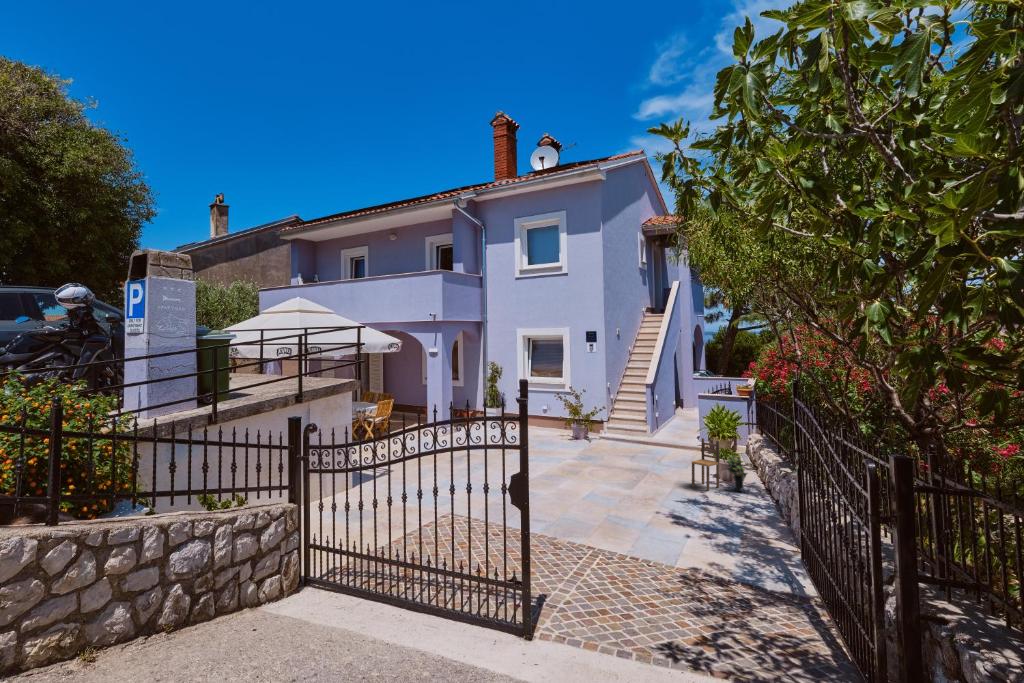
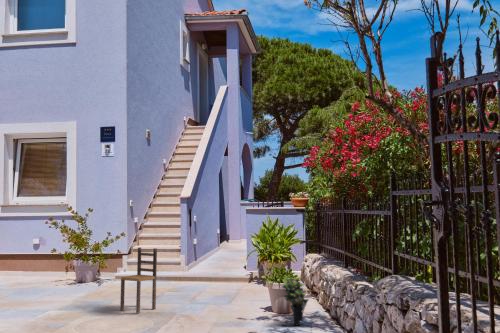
chair: present [692,438,719,491] -> present [120,248,157,313]

